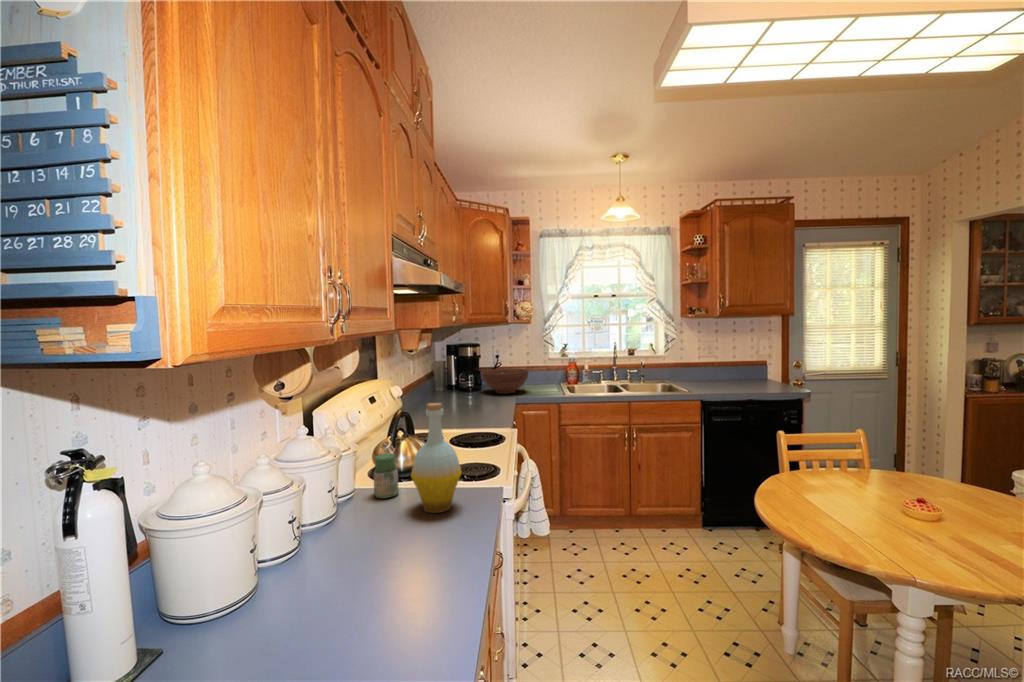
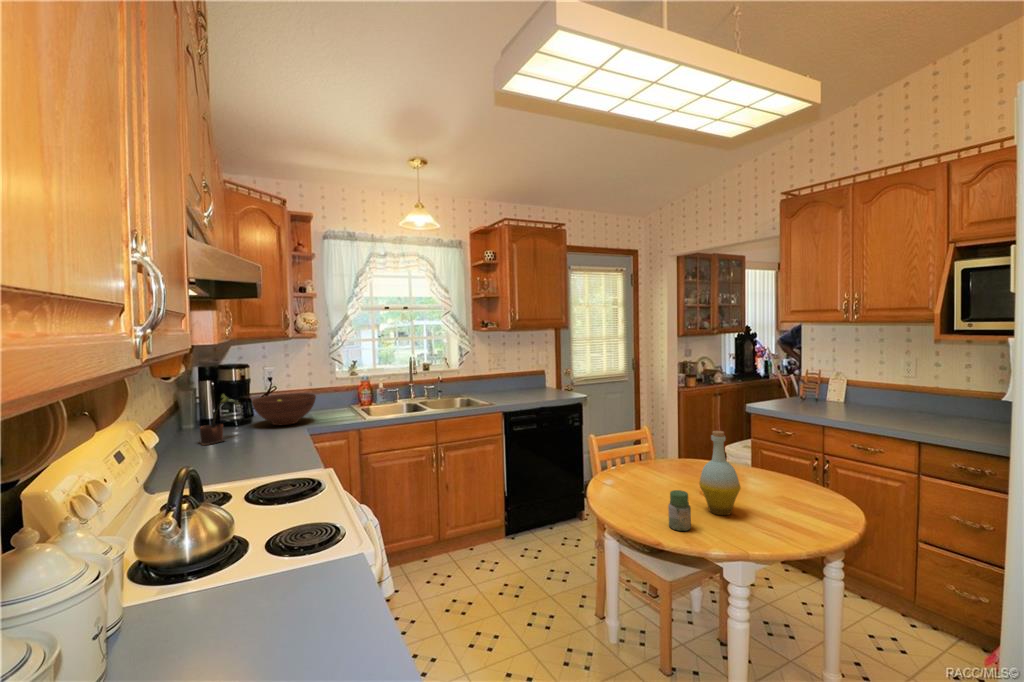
potted plant: none [442,364,469,402] -> present [200,394,239,445]
bottle: present [411,403,462,513] -> present [699,431,741,515]
jar: present [373,454,399,498] -> present [668,490,691,531]

